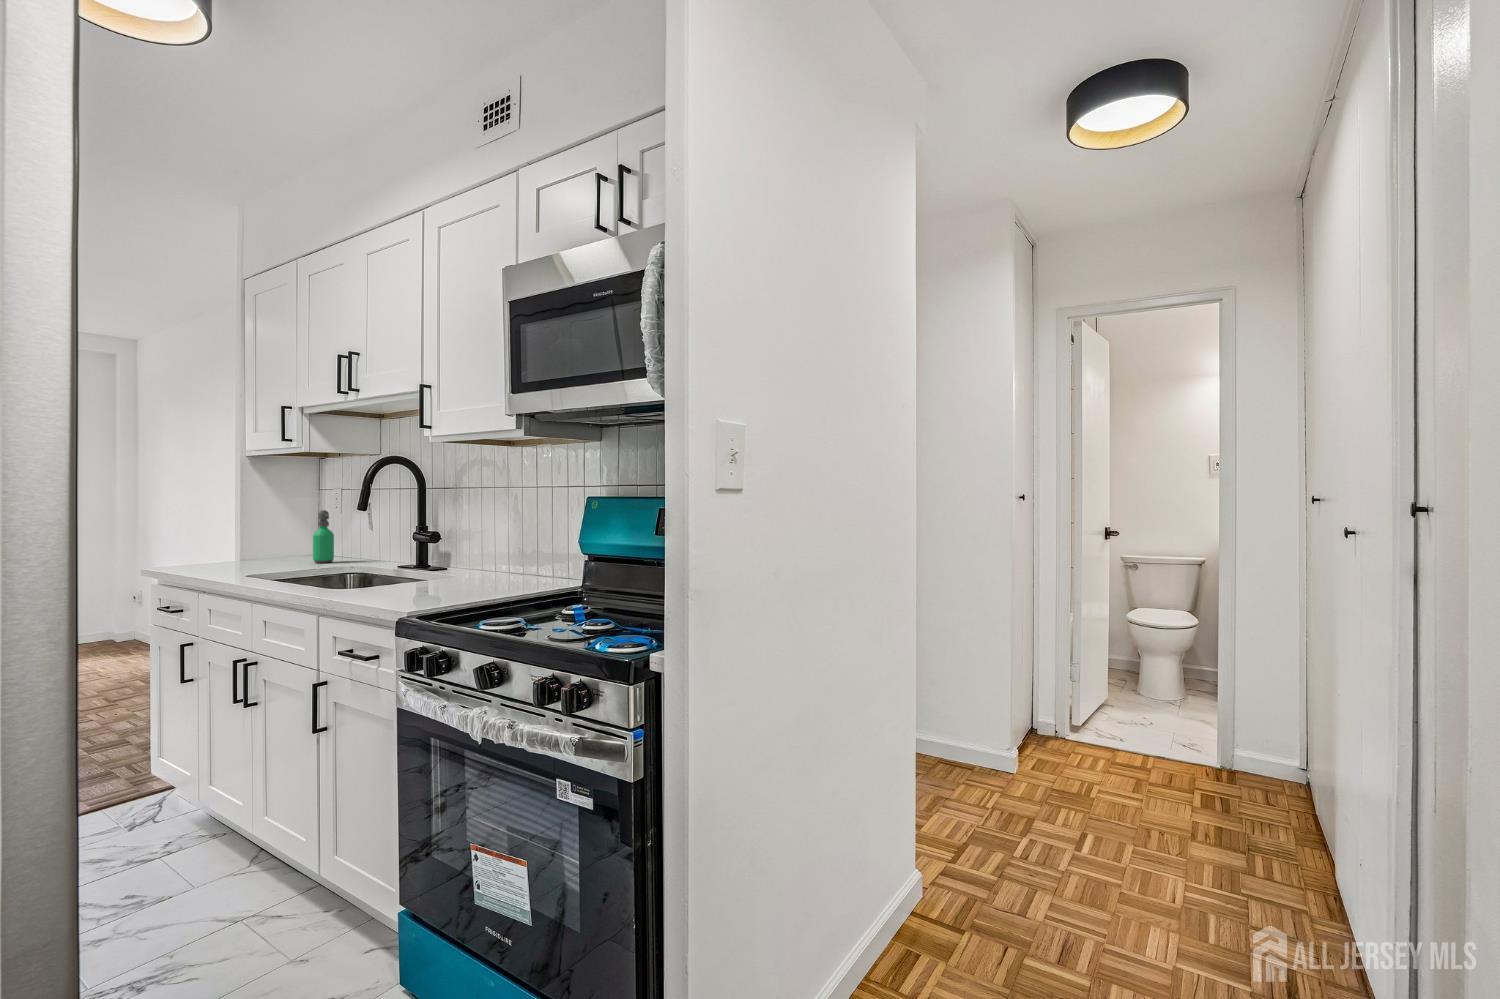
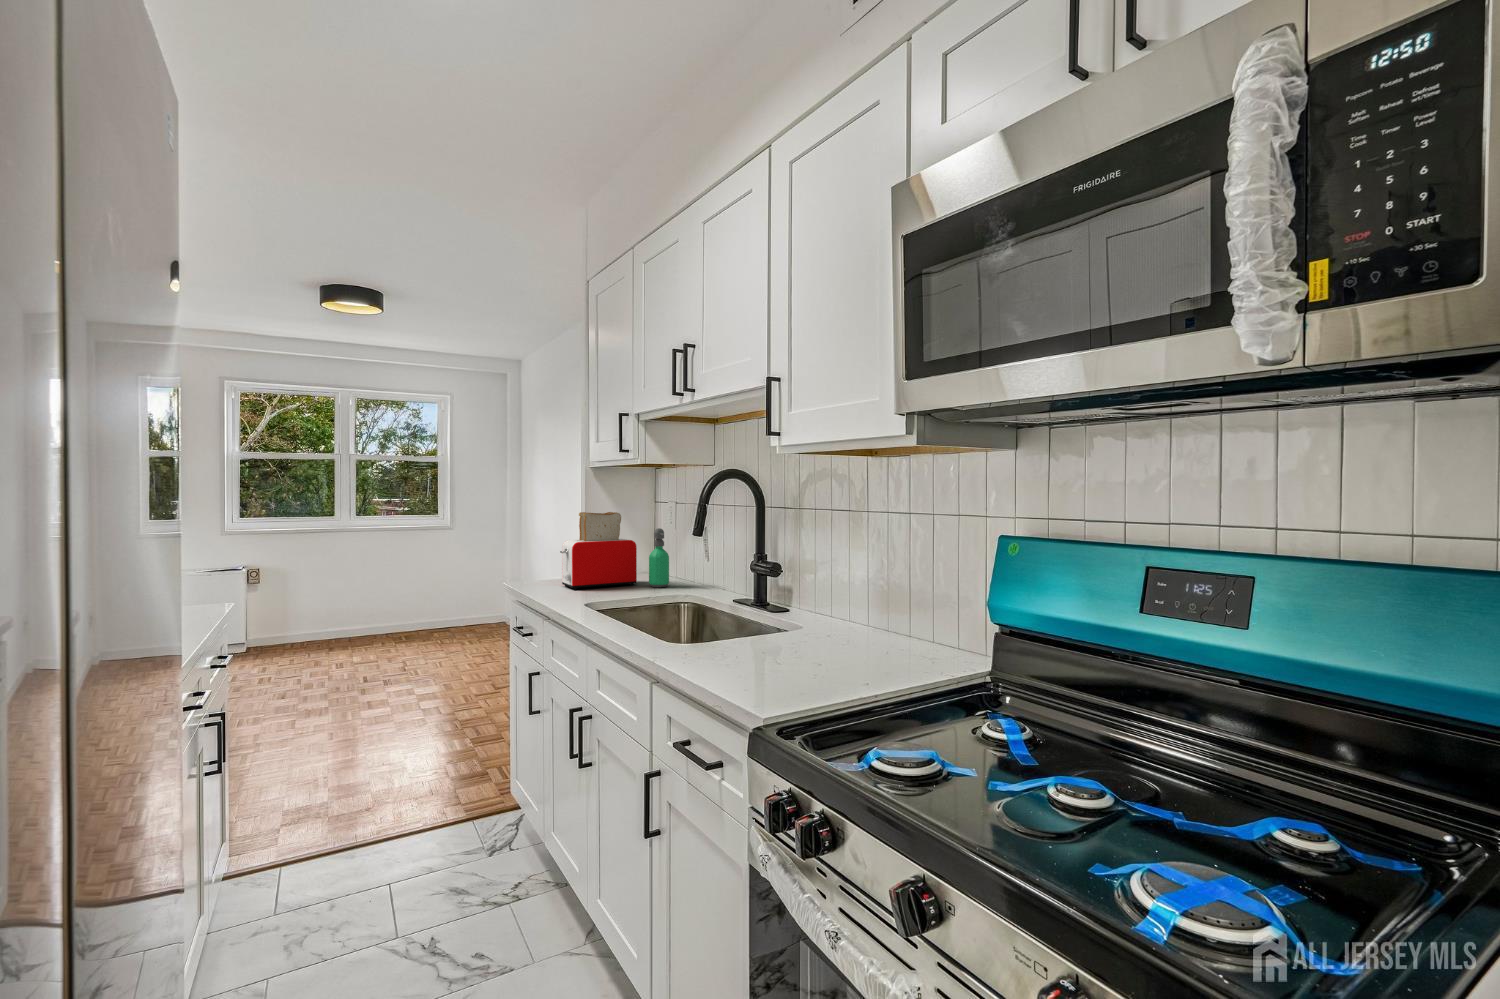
toaster: none [215,496,300,567] -> present [560,512,637,589]

